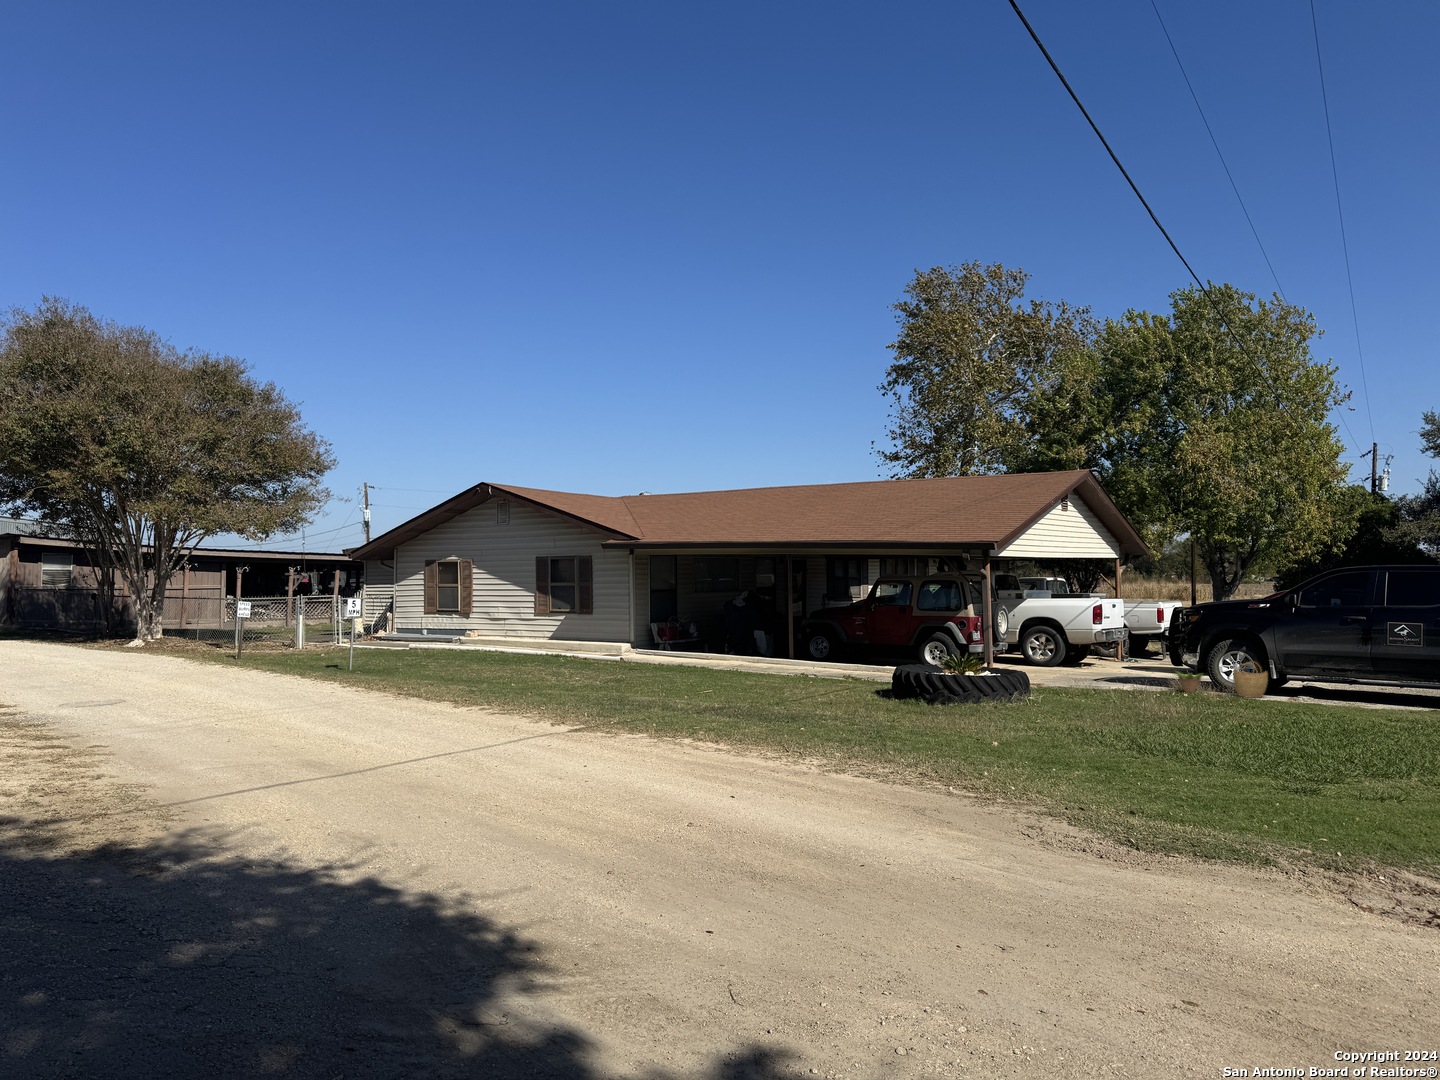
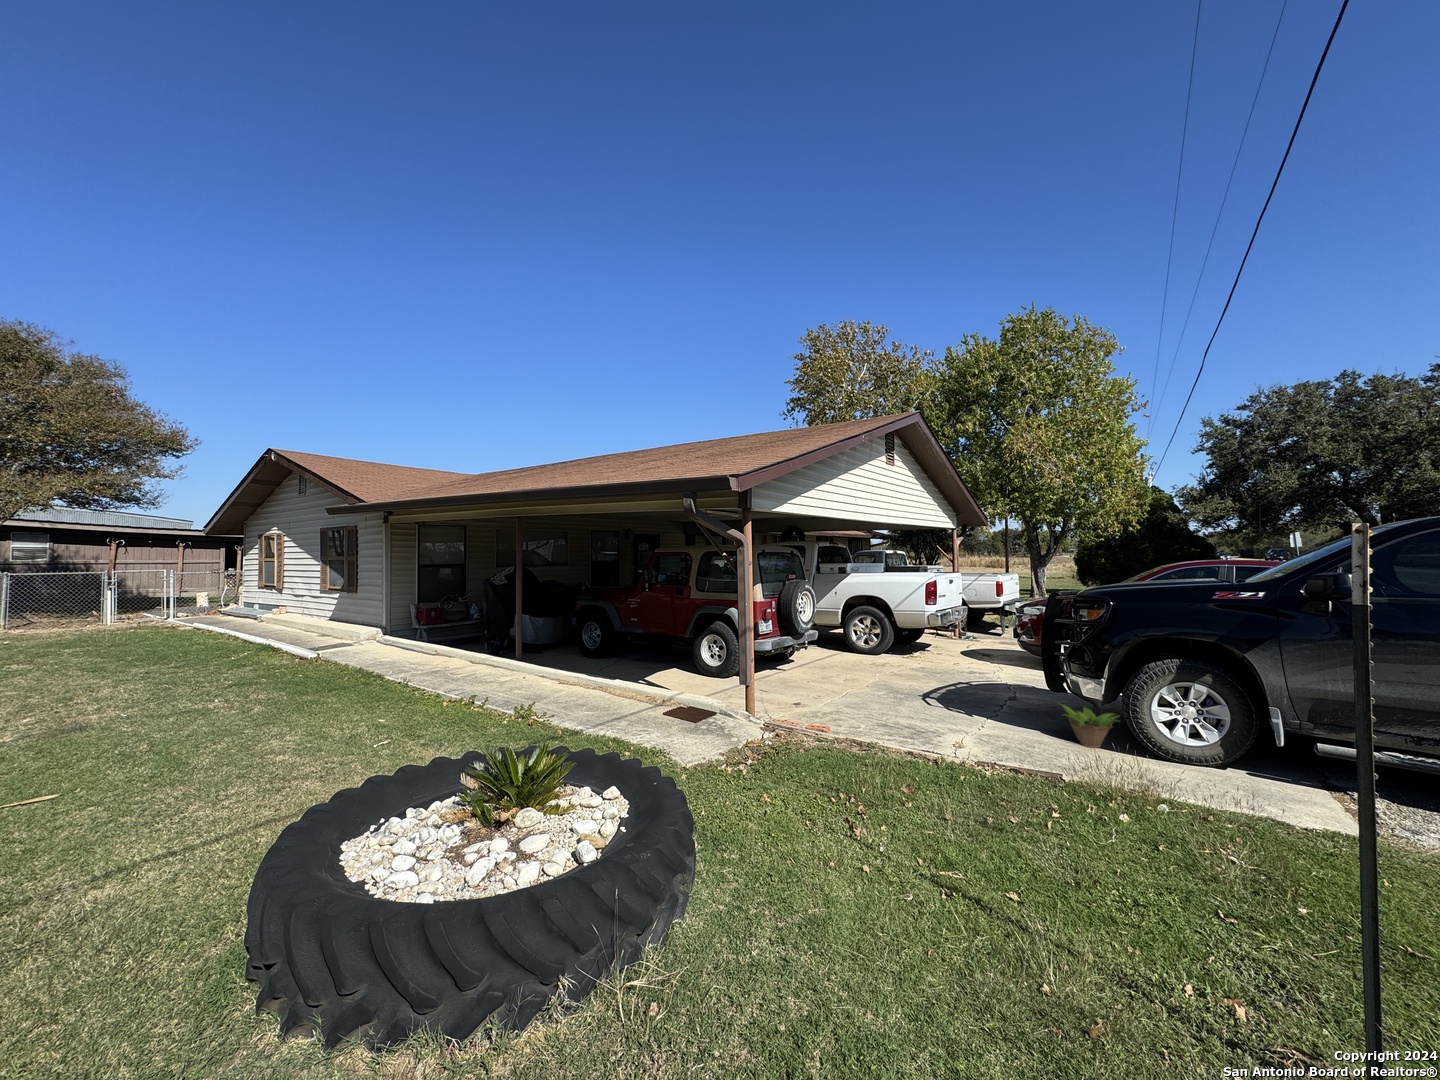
woven basket: present [1233,662,1268,698] -> none [1189,706,1271,787]

